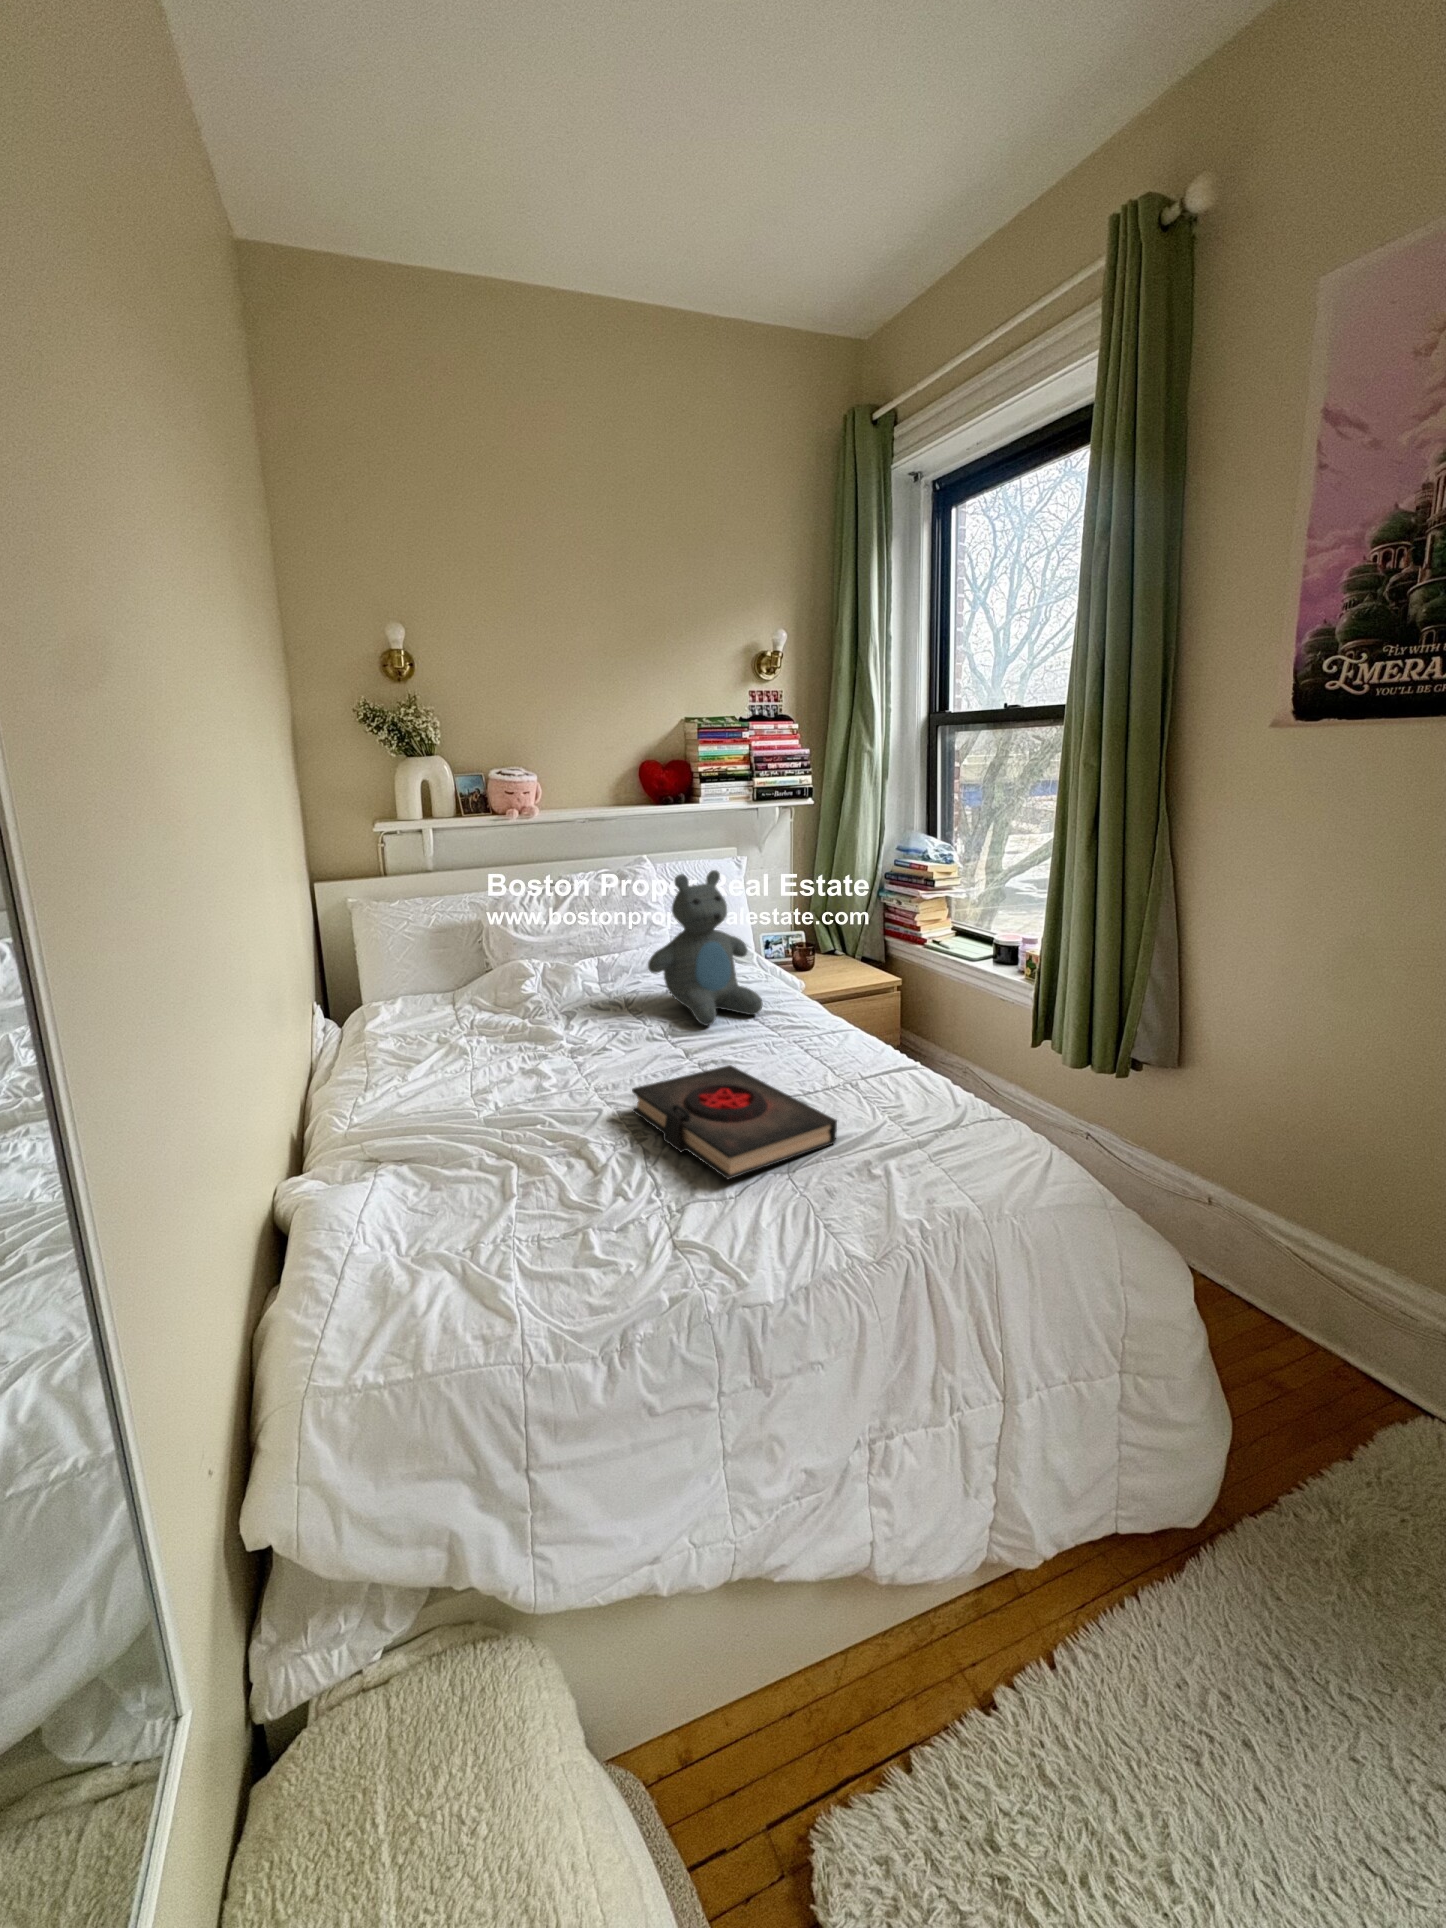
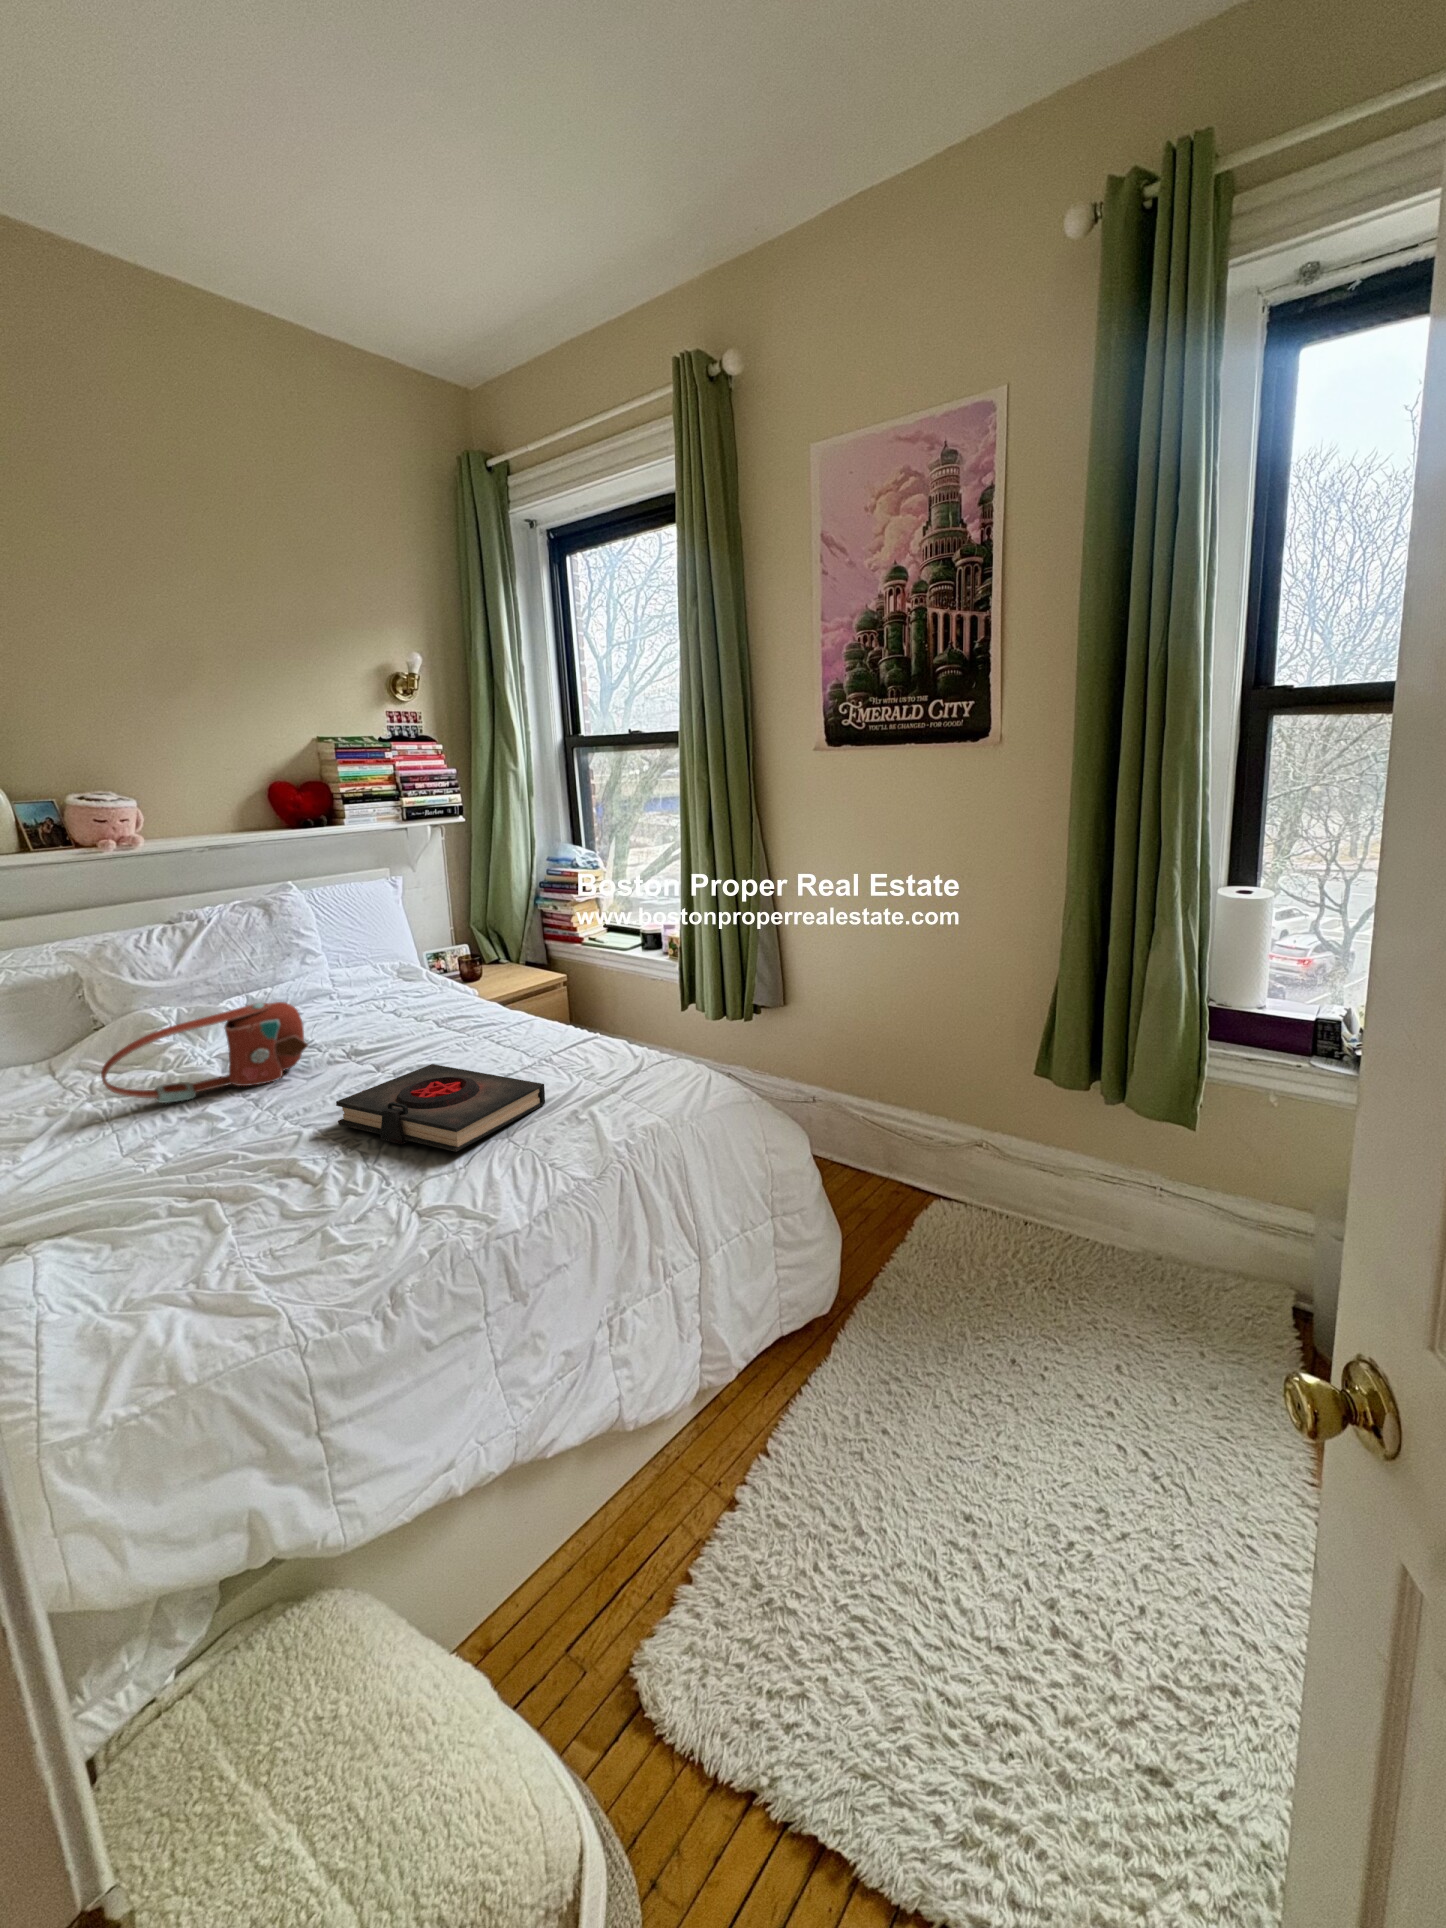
teddy bear: present [648,870,763,1025] -> none [319,887,449,1039]
handbag: none [470,972,628,1051] -> present [101,1002,308,1103]

